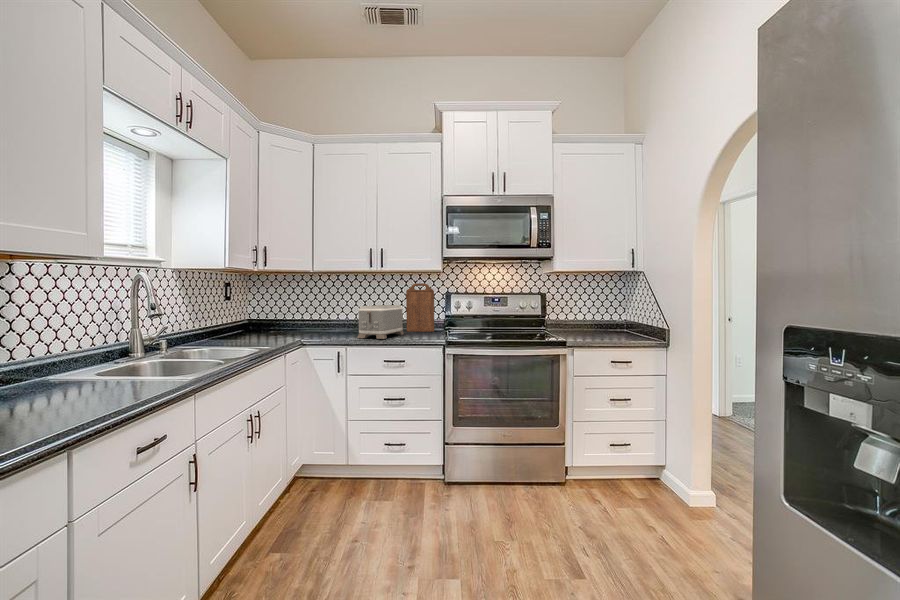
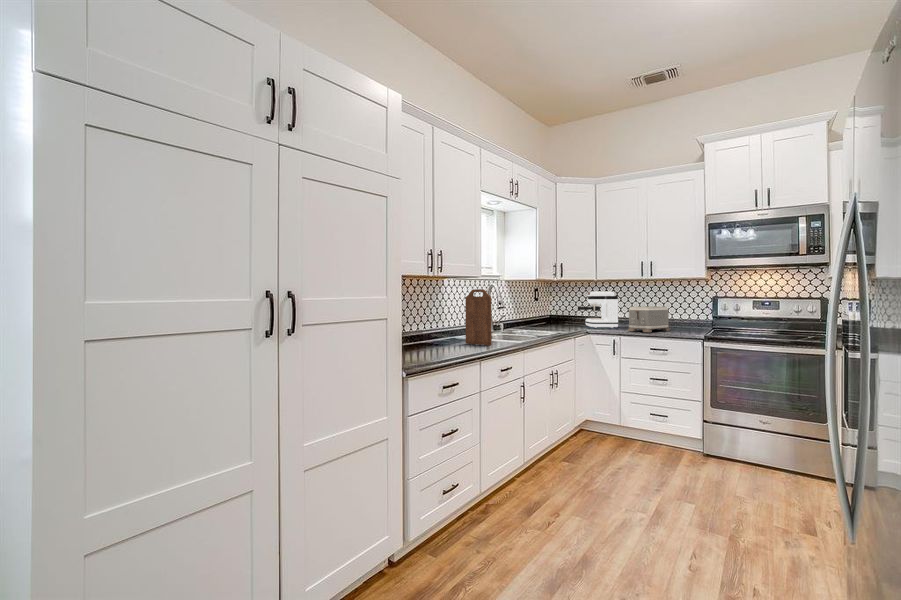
cutting board: present [406,283,434,332] -> present [465,289,492,346]
coffee maker: none [289,287,343,335] -> present [578,292,618,328]

